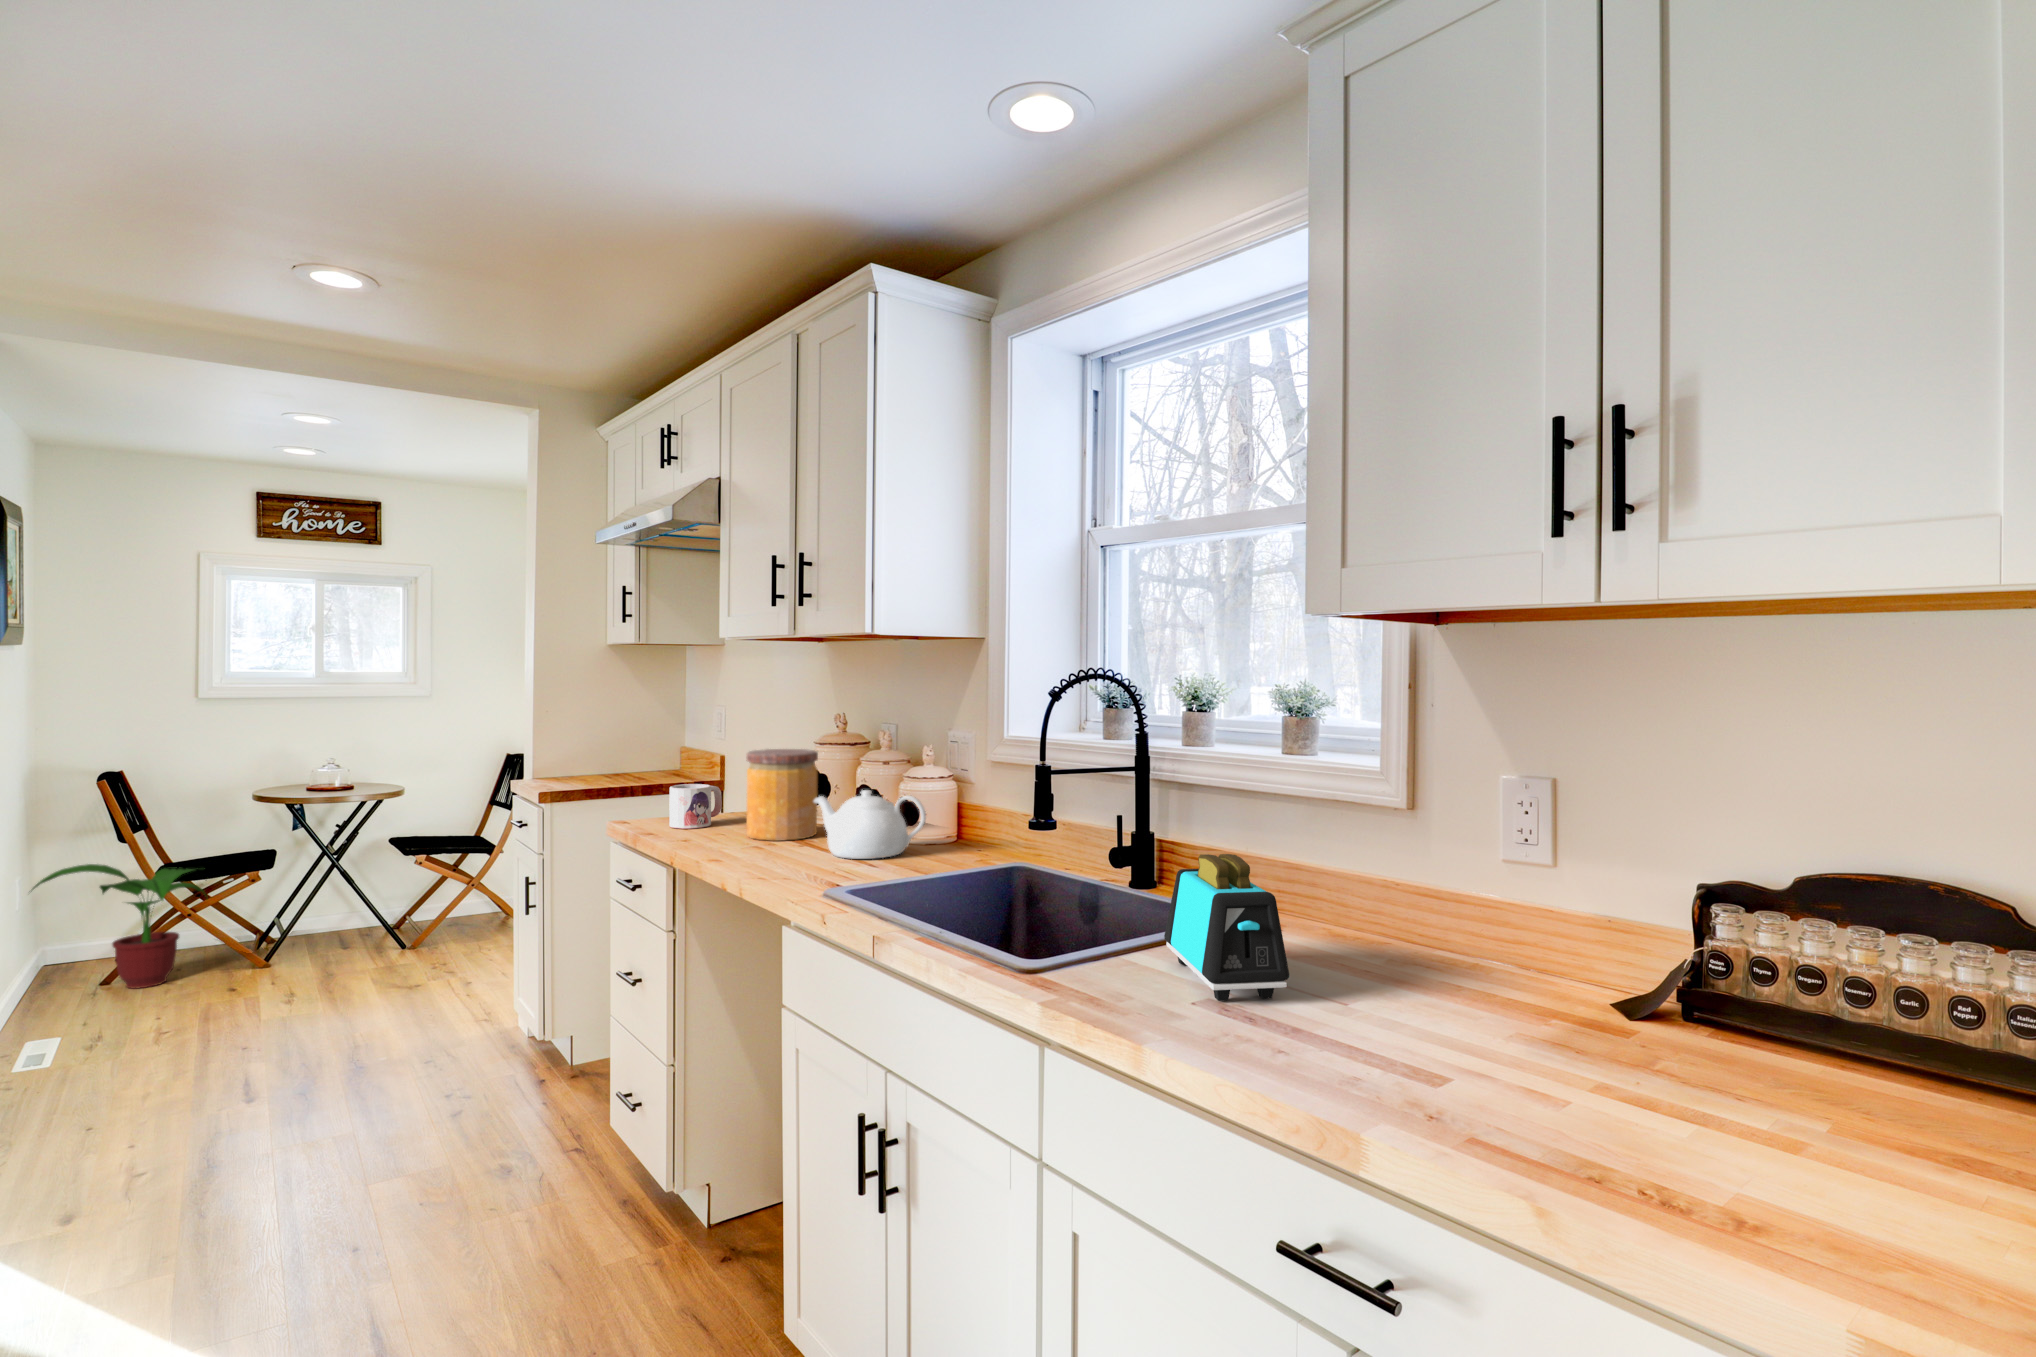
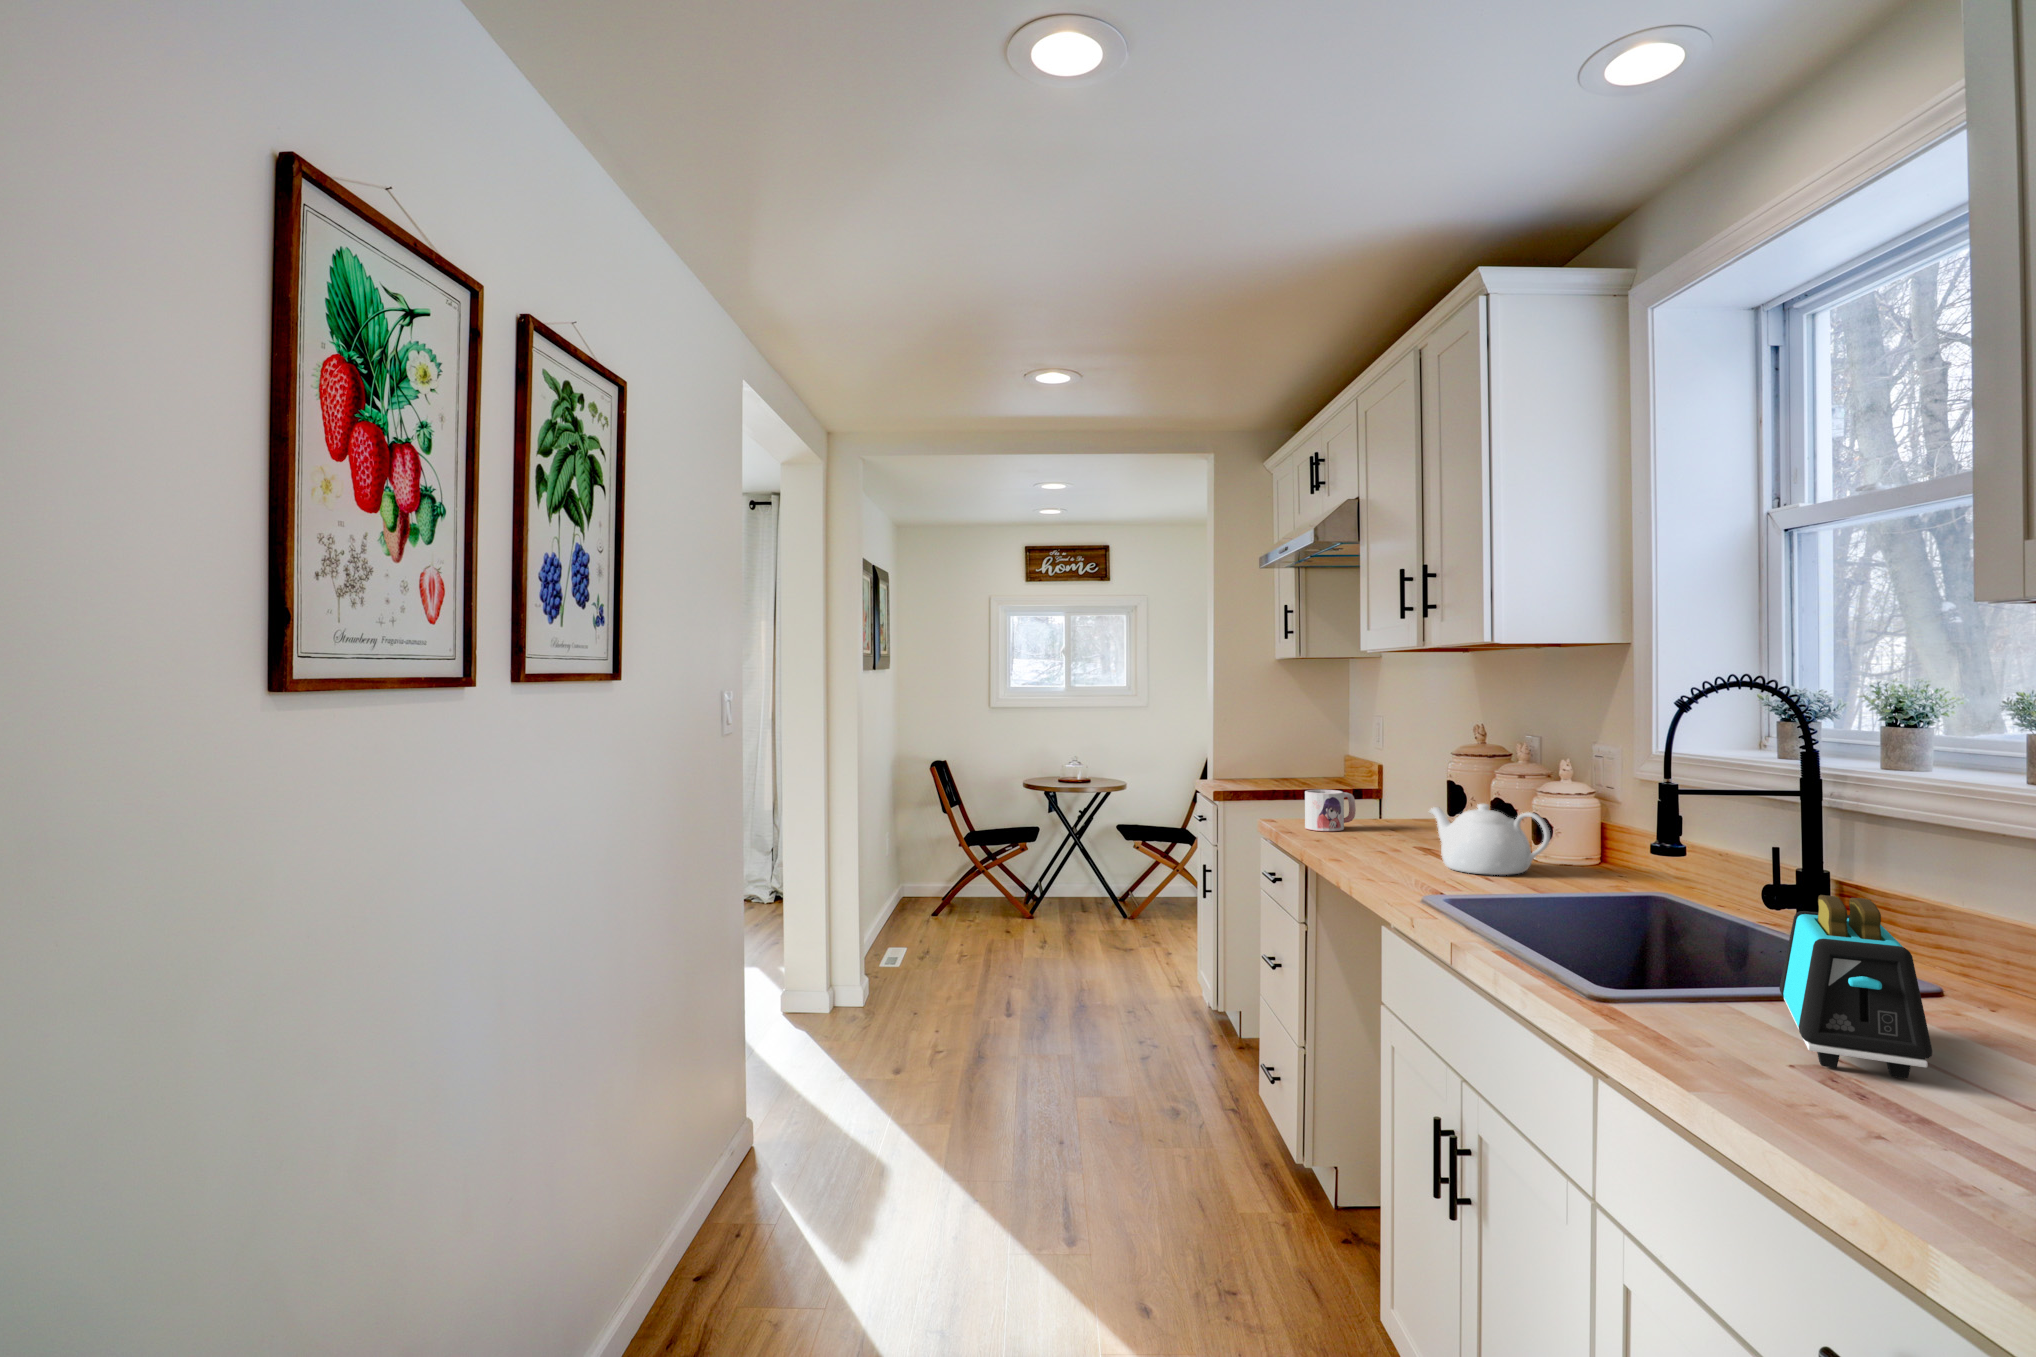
jar: present [746,749,818,841] -> none [1370,759,1444,850]
potted plant: present [32,864,204,989] -> none [895,826,995,921]

